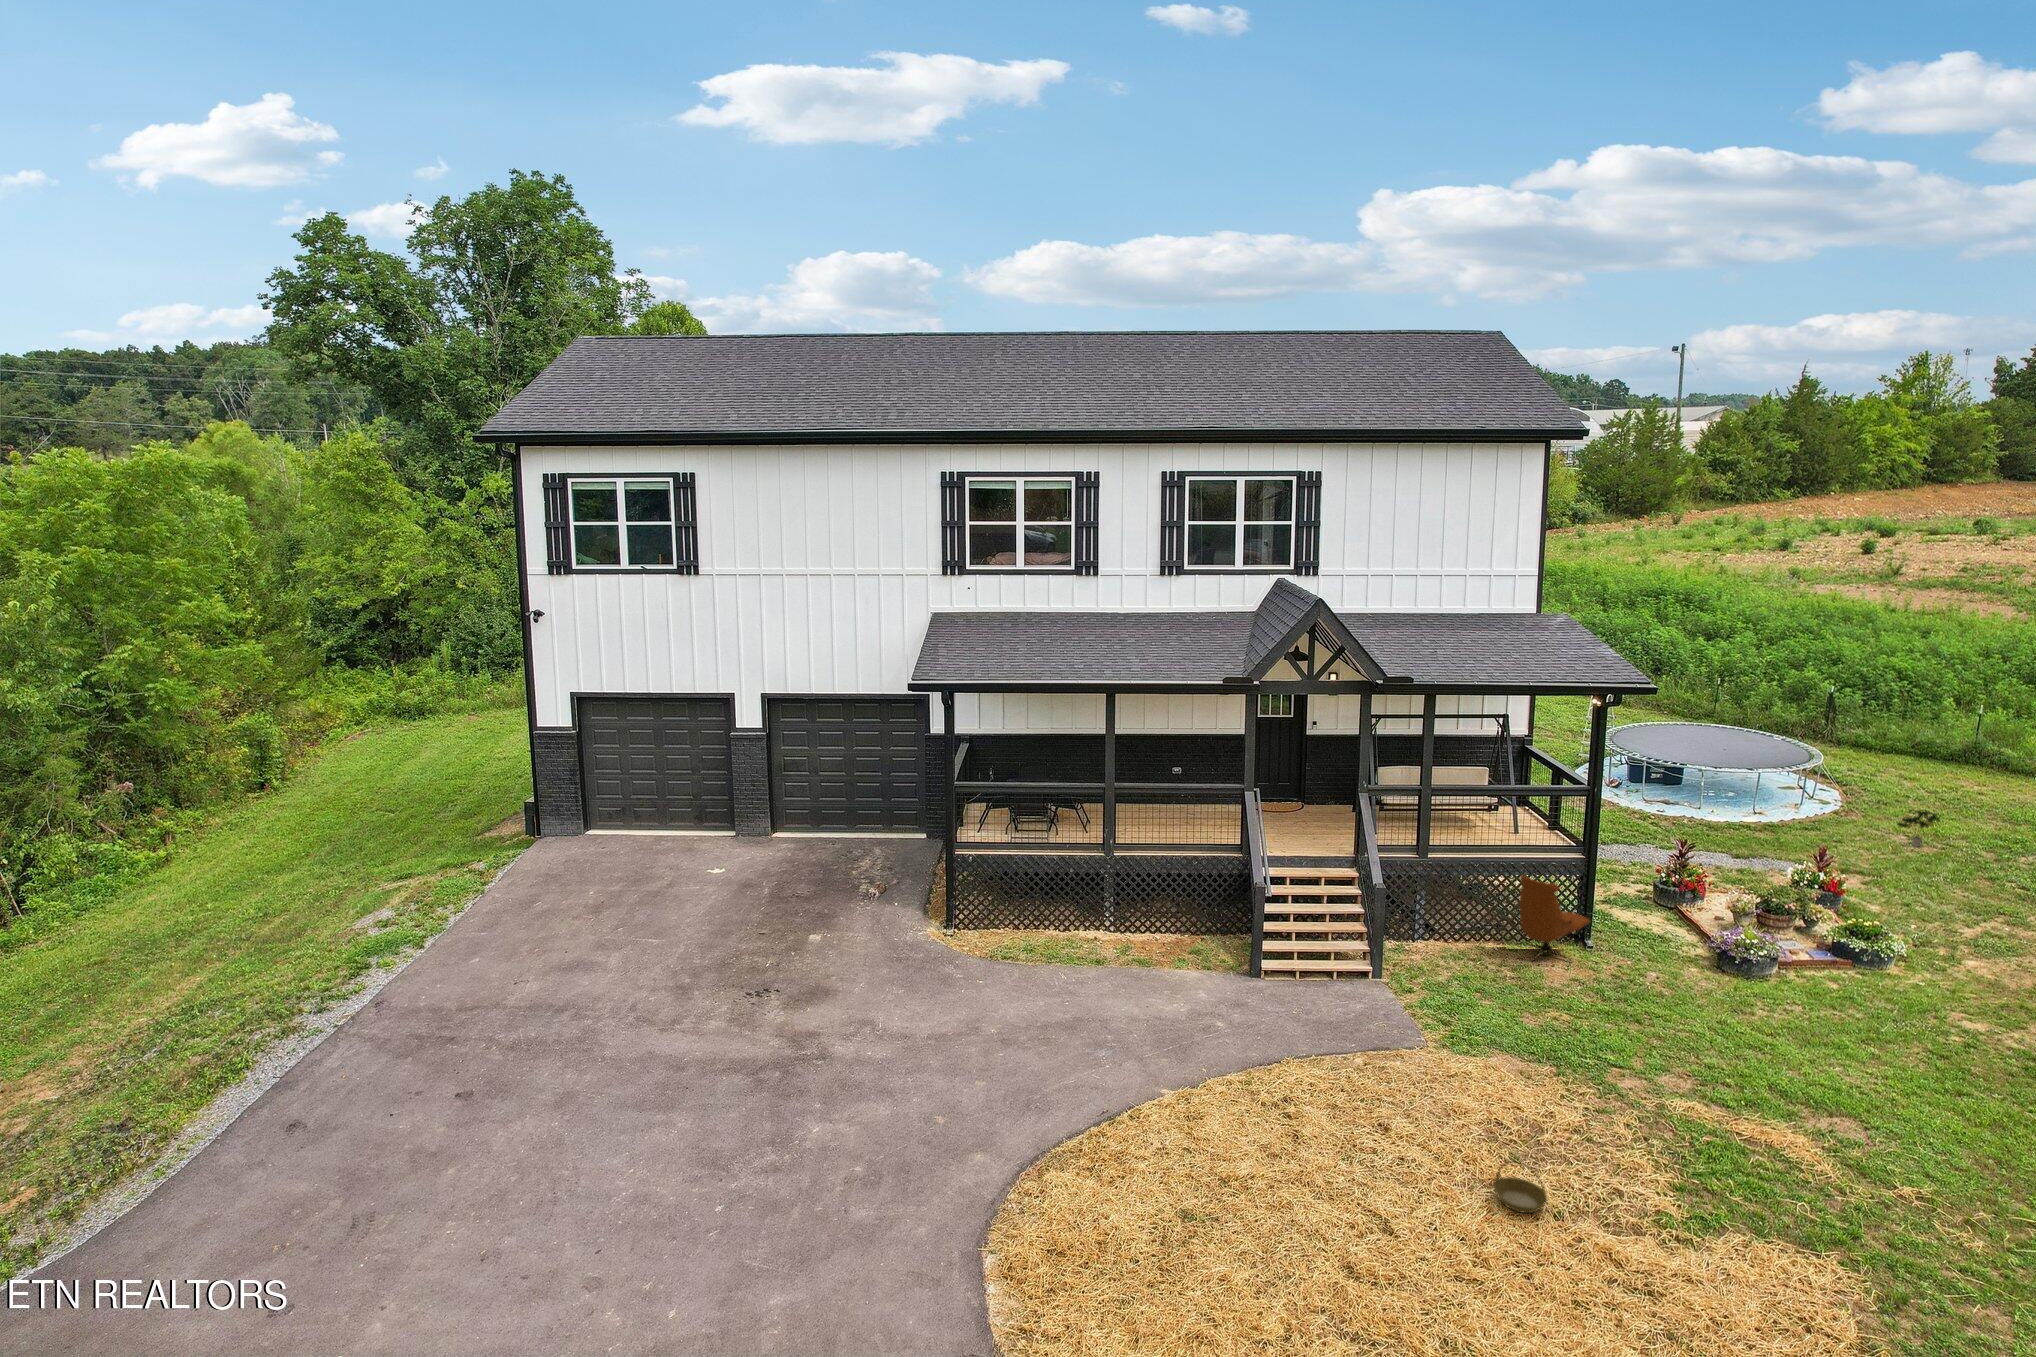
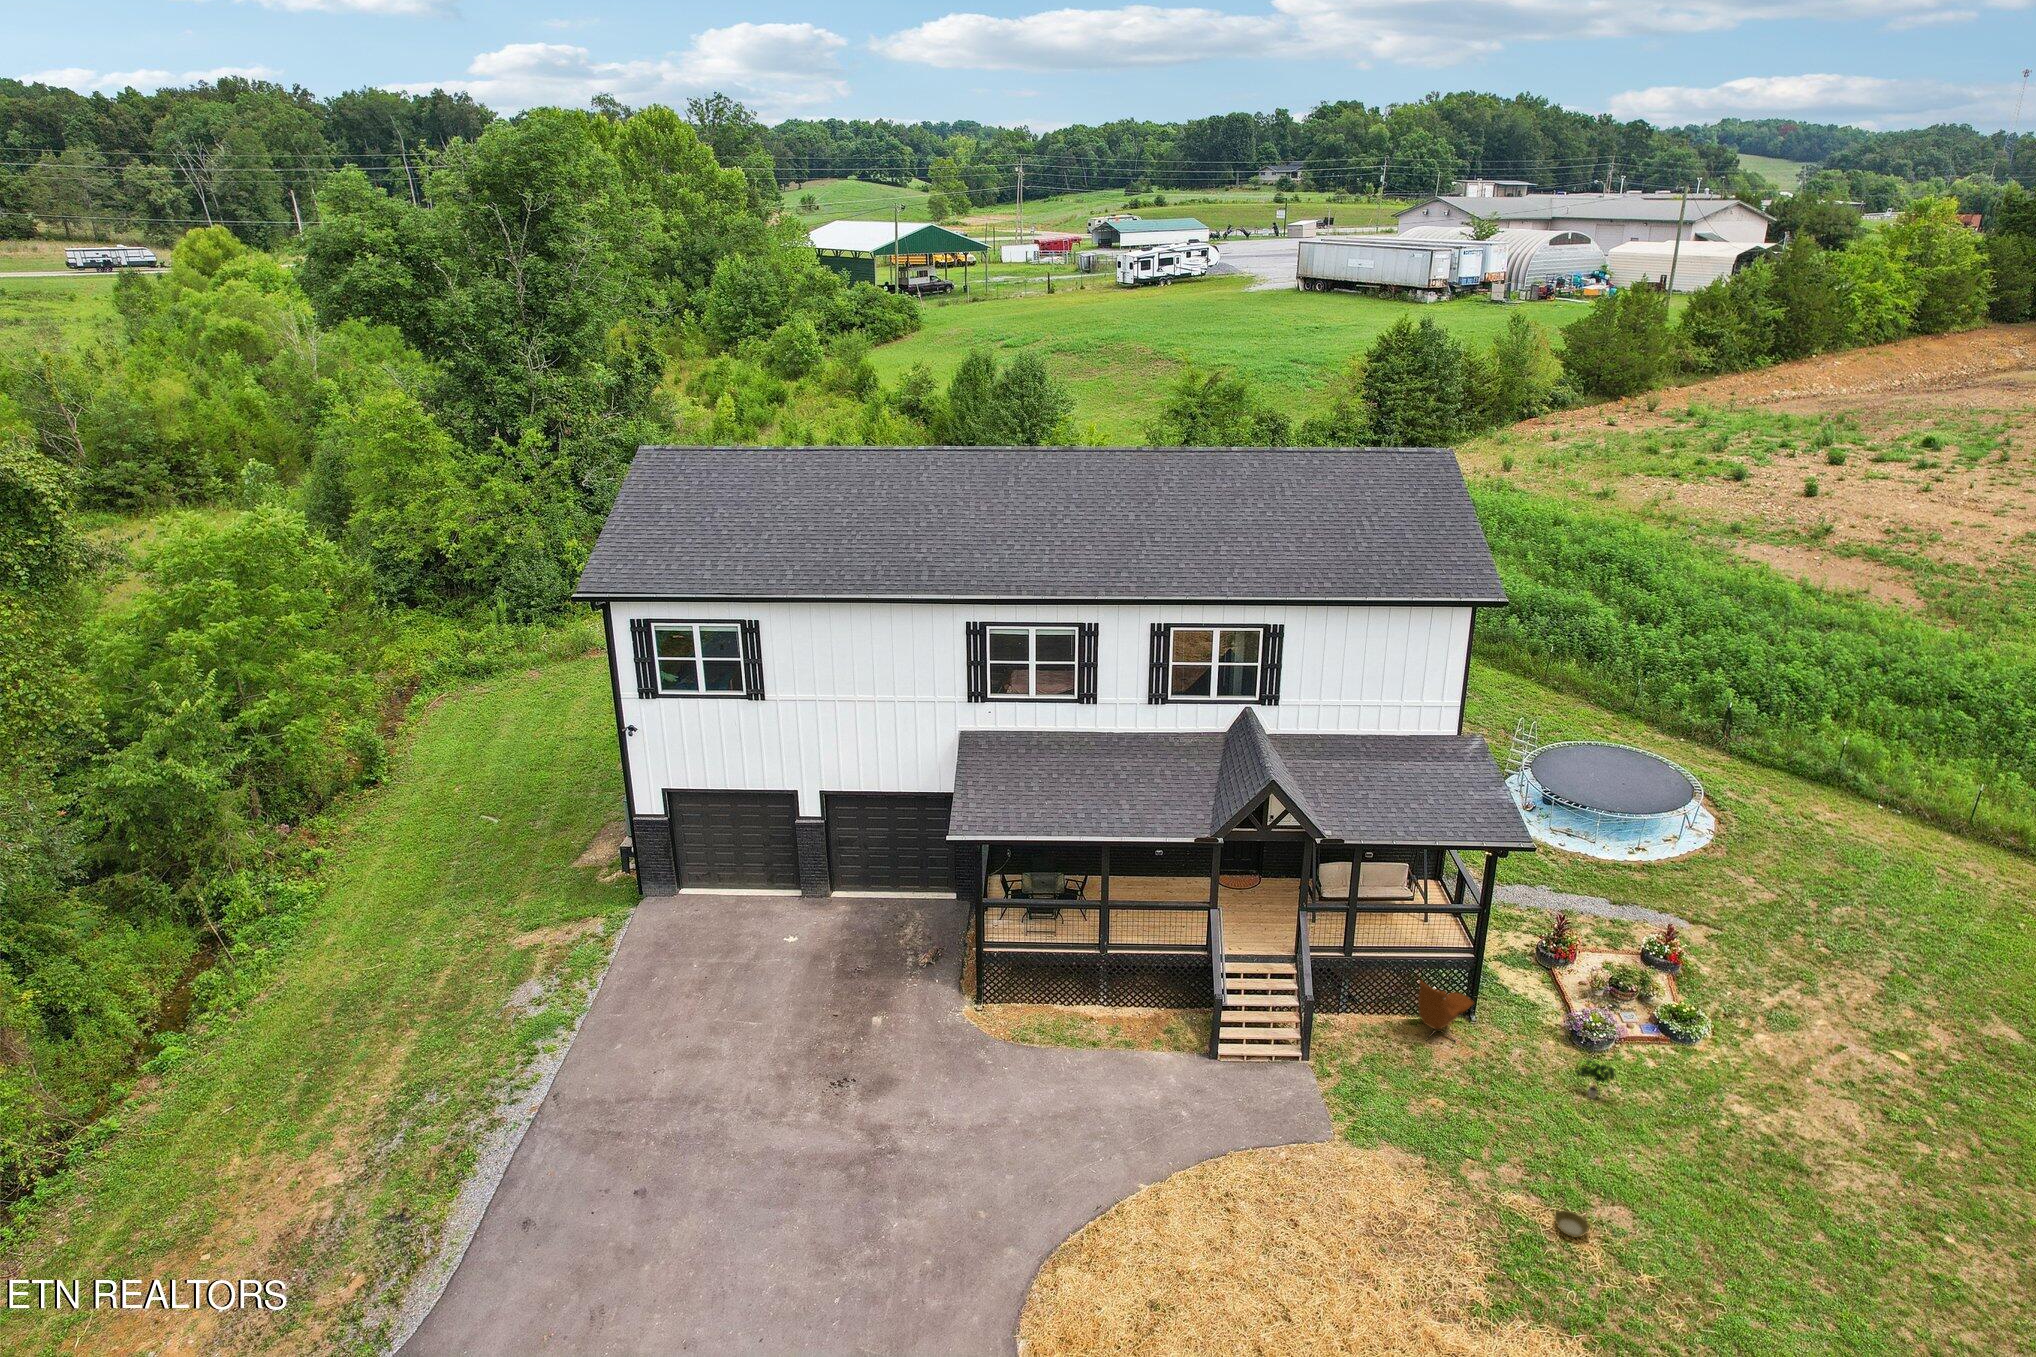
potted plant: present [1898,809,1940,847] -> present [1576,1060,1616,1099]
basket: present [1494,1161,1547,1213] -> present [1554,1205,1589,1238]

